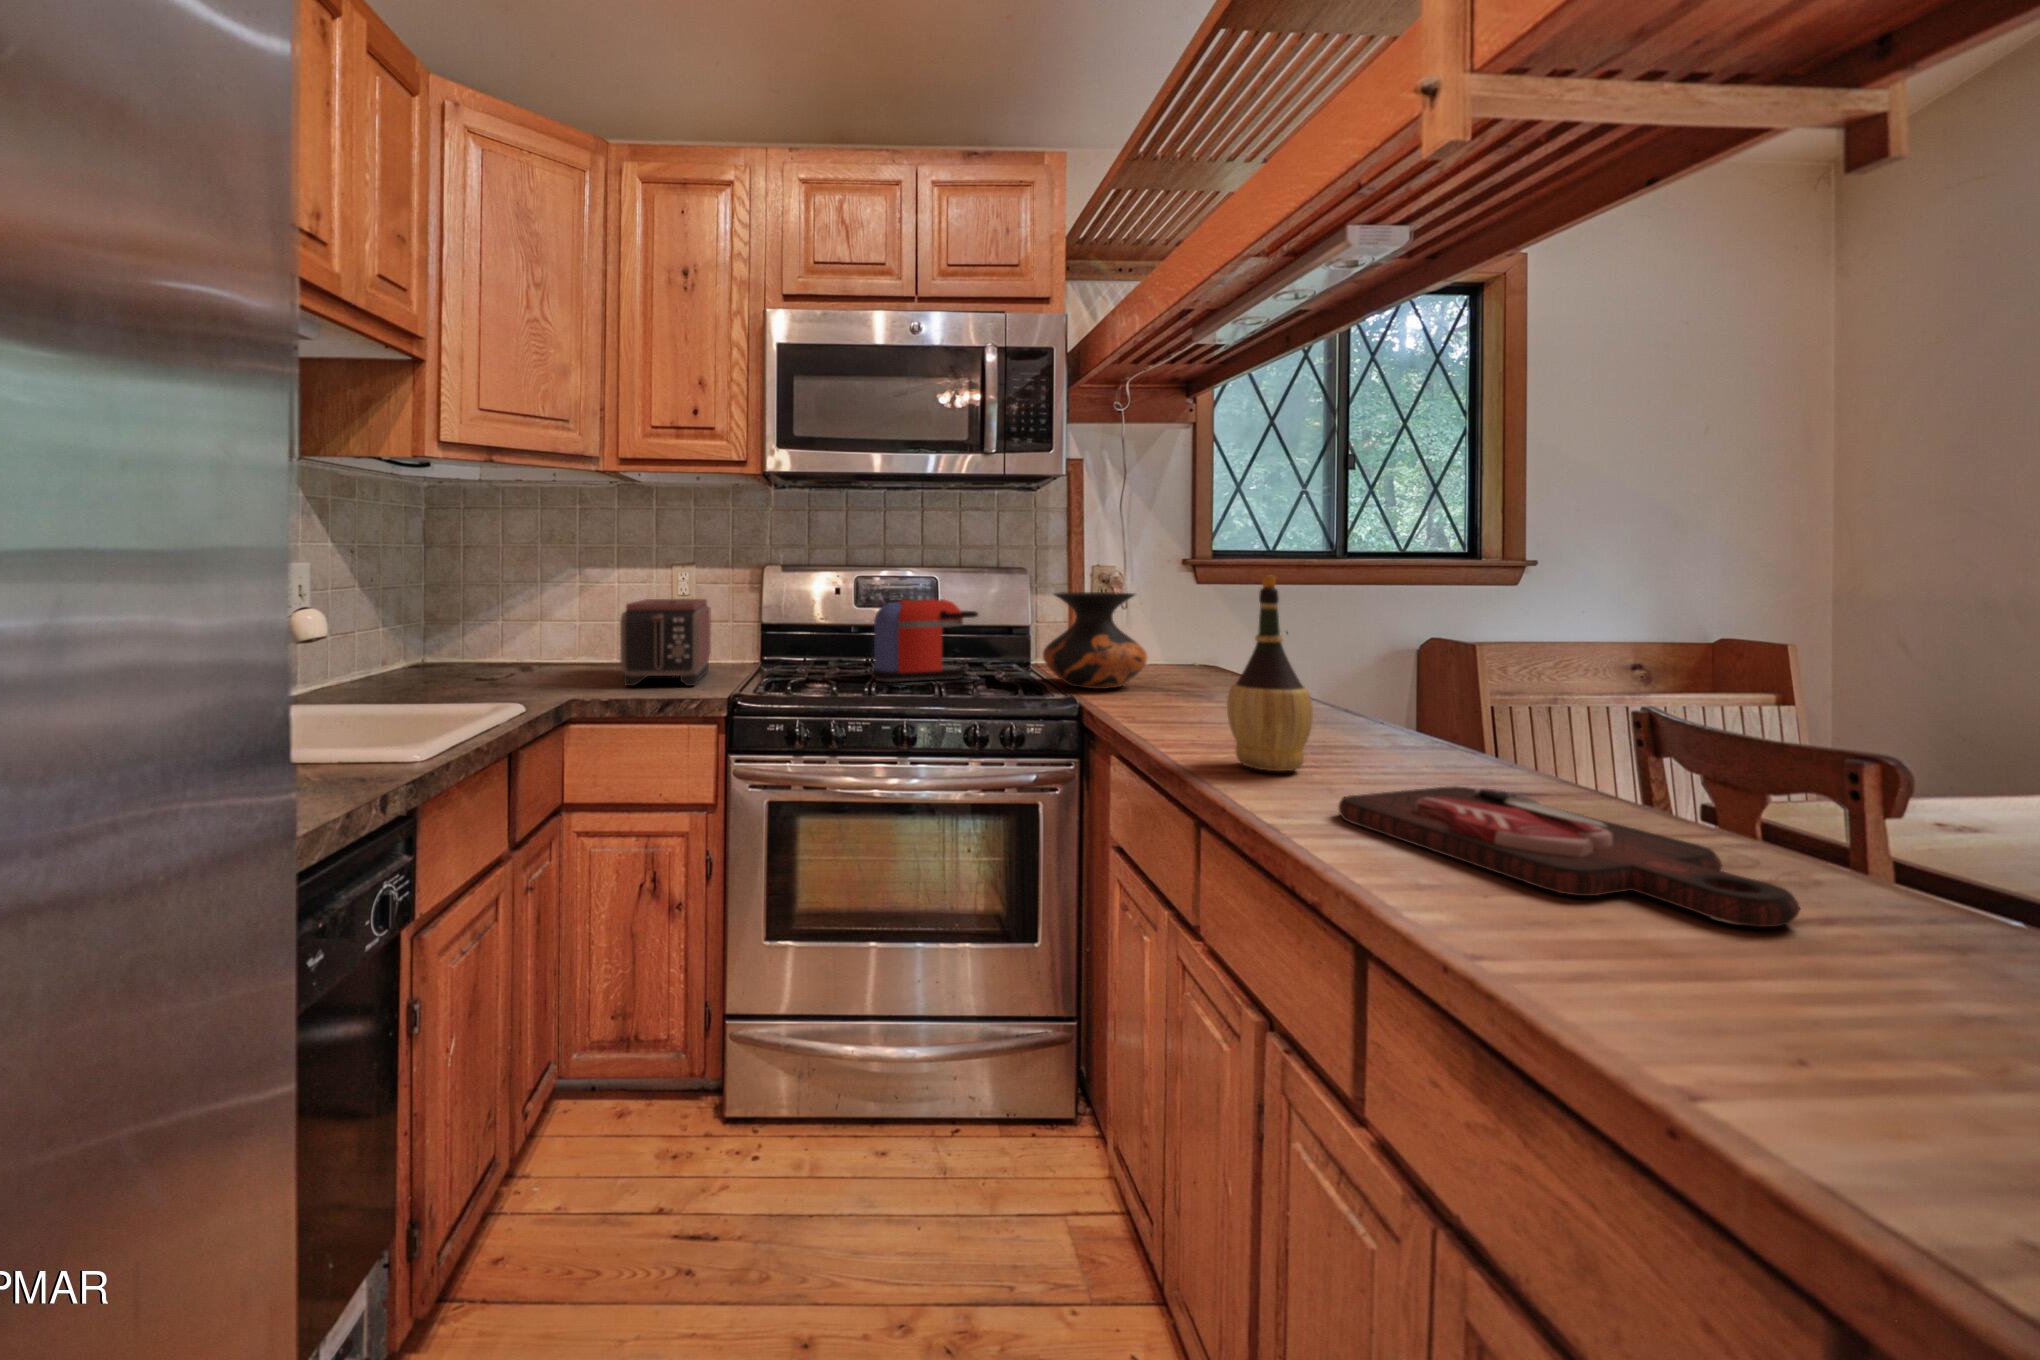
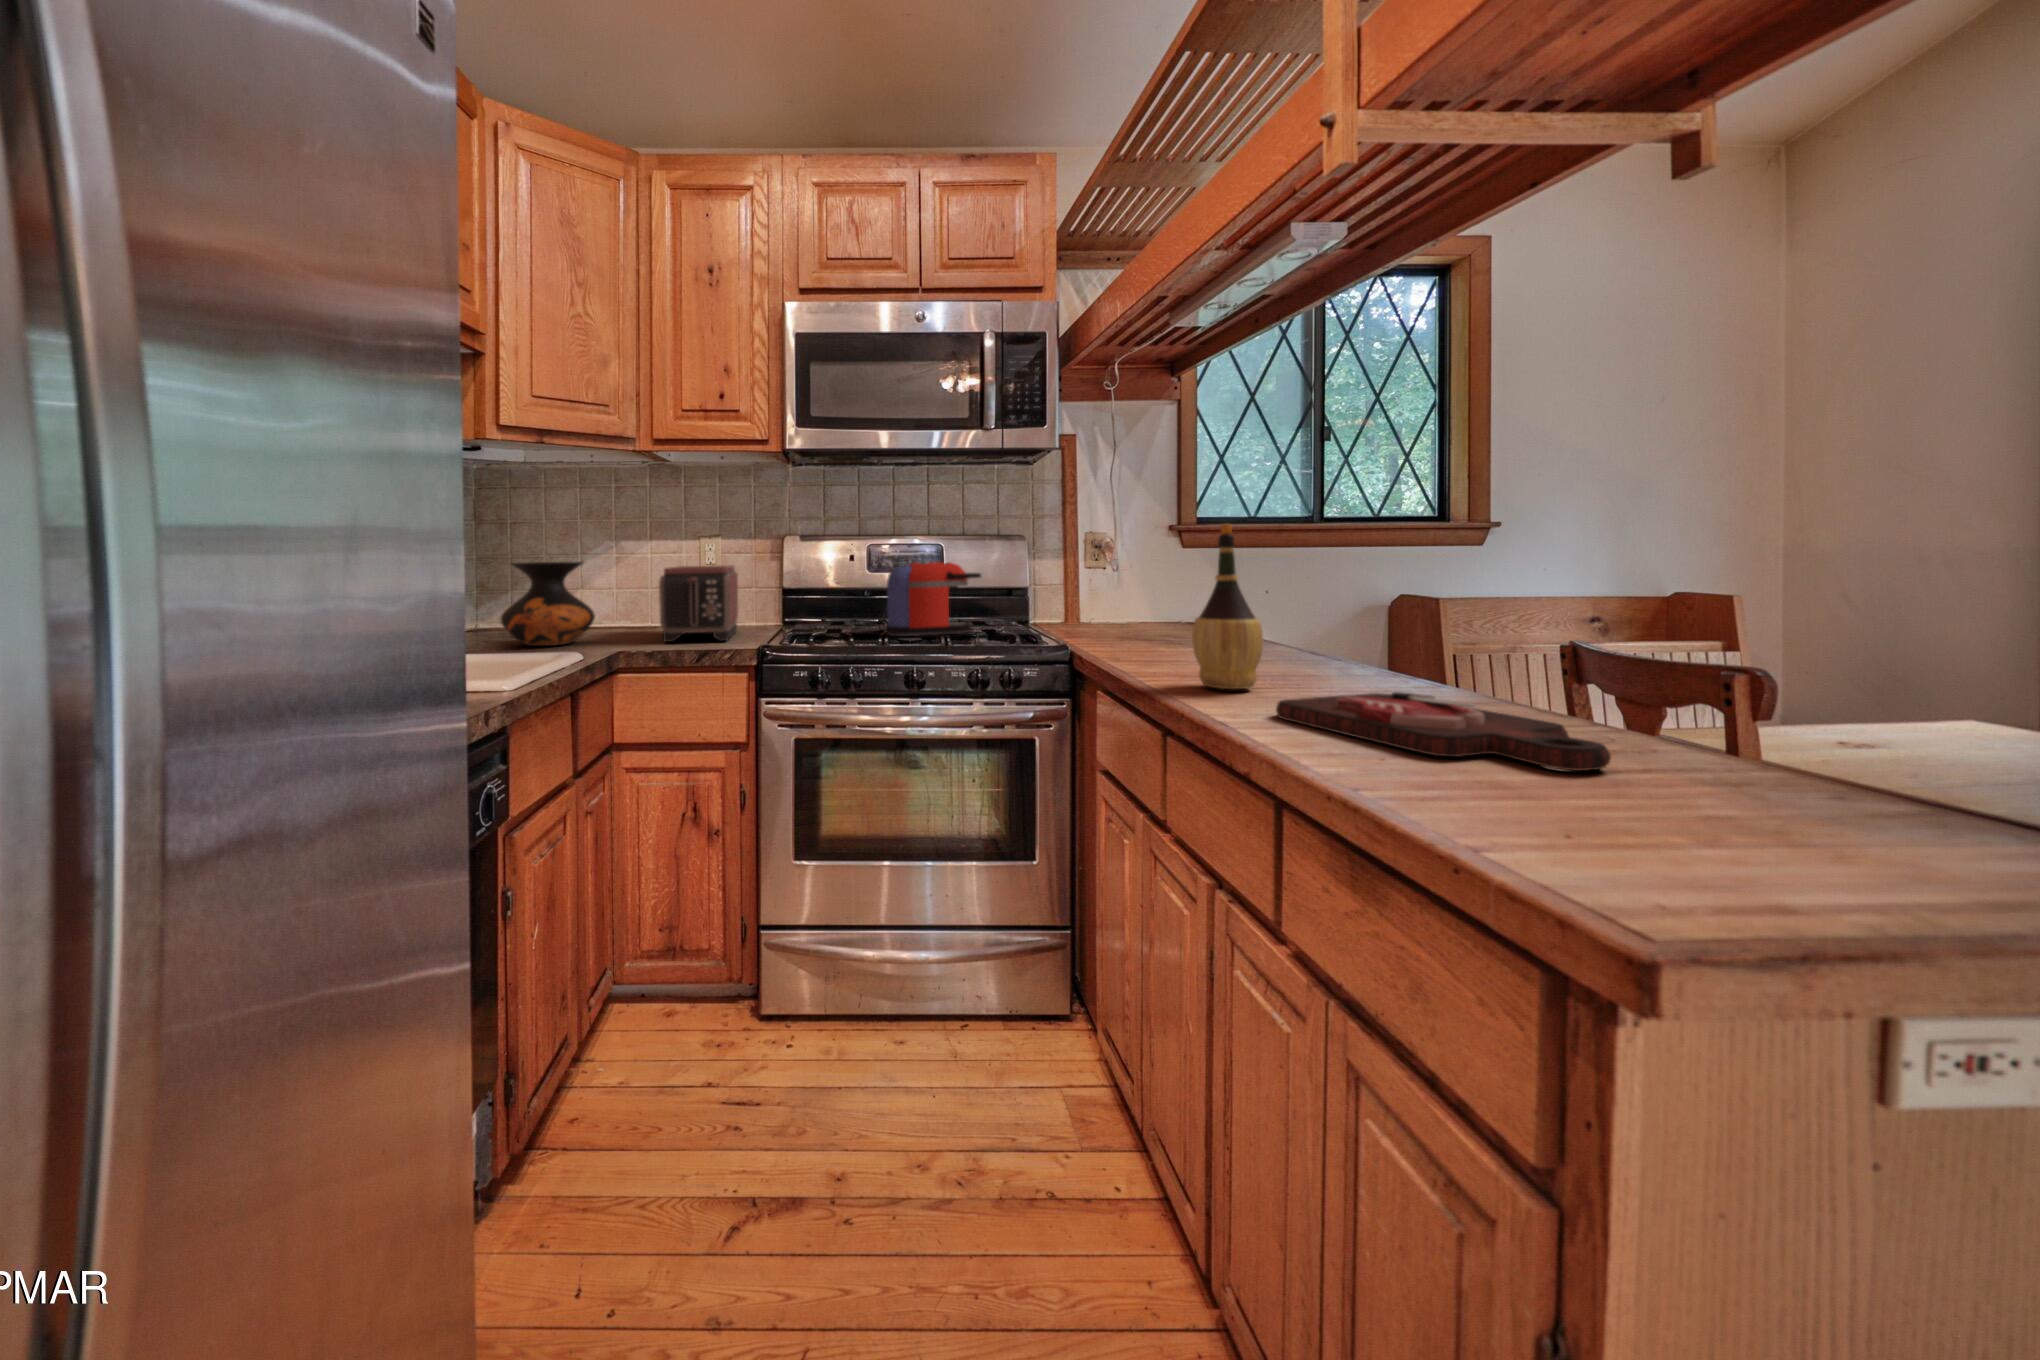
vase: present [1043,592,1147,689] -> present [501,562,595,646]

